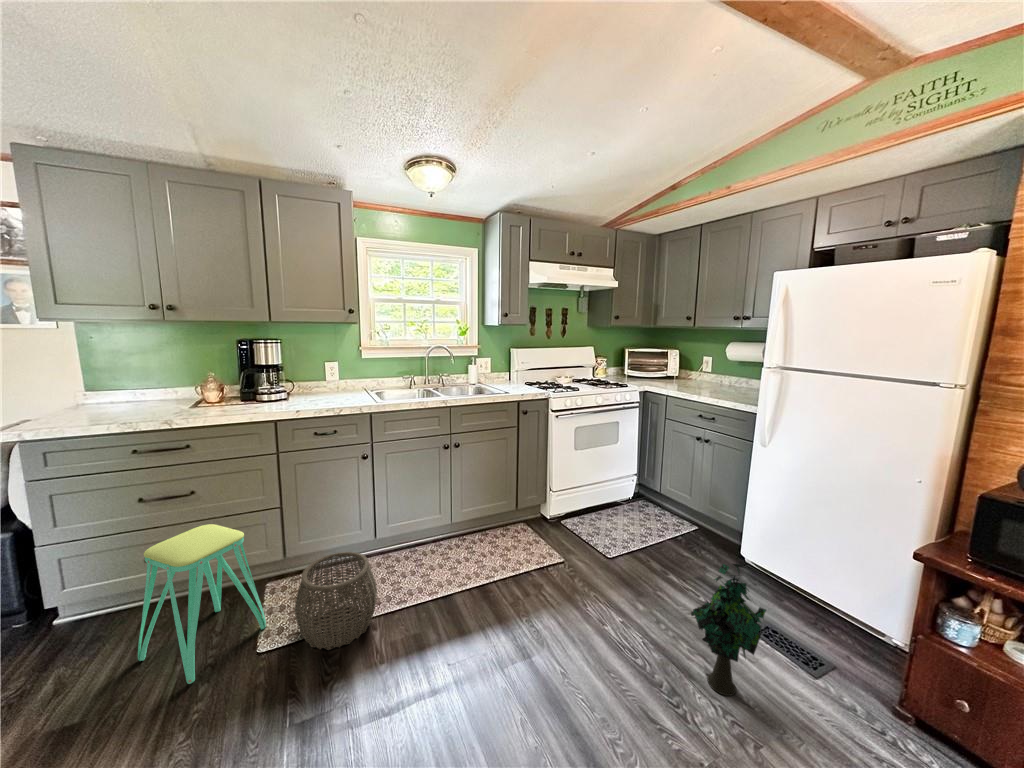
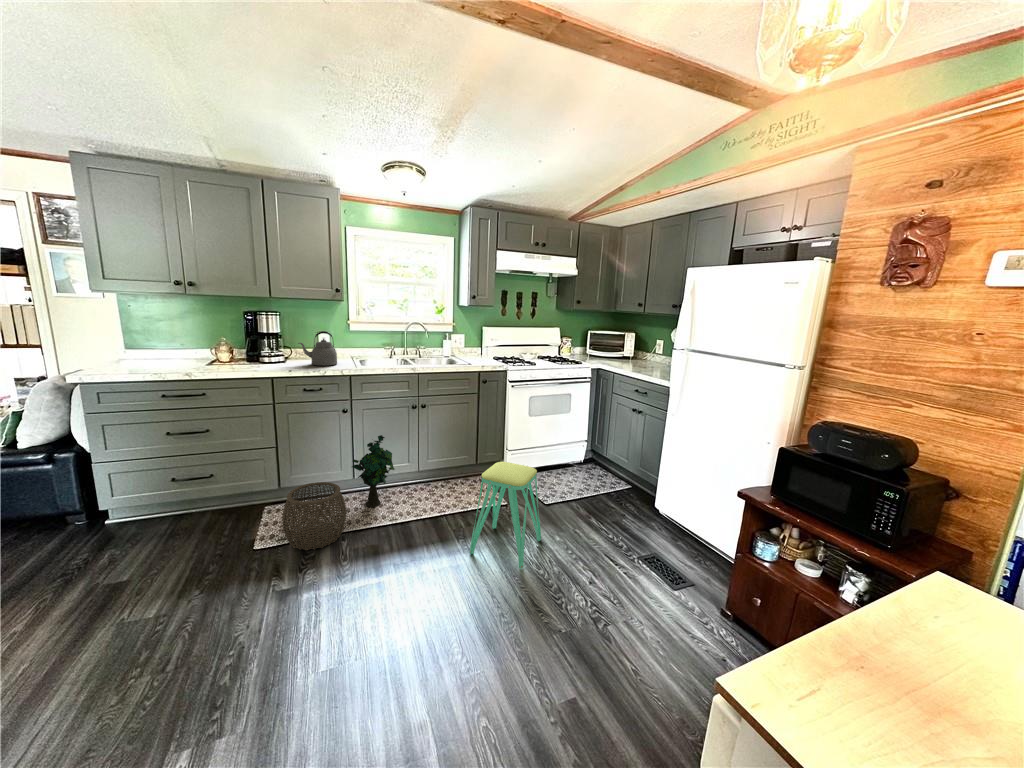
kettle: none [305,360,353,402] -> present [298,331,337,366]
stool: present [138,524,266,684] -> present [470,462,541,569]
decorative plant: present [691,564,766,696] -> present [352,435,395,507]

